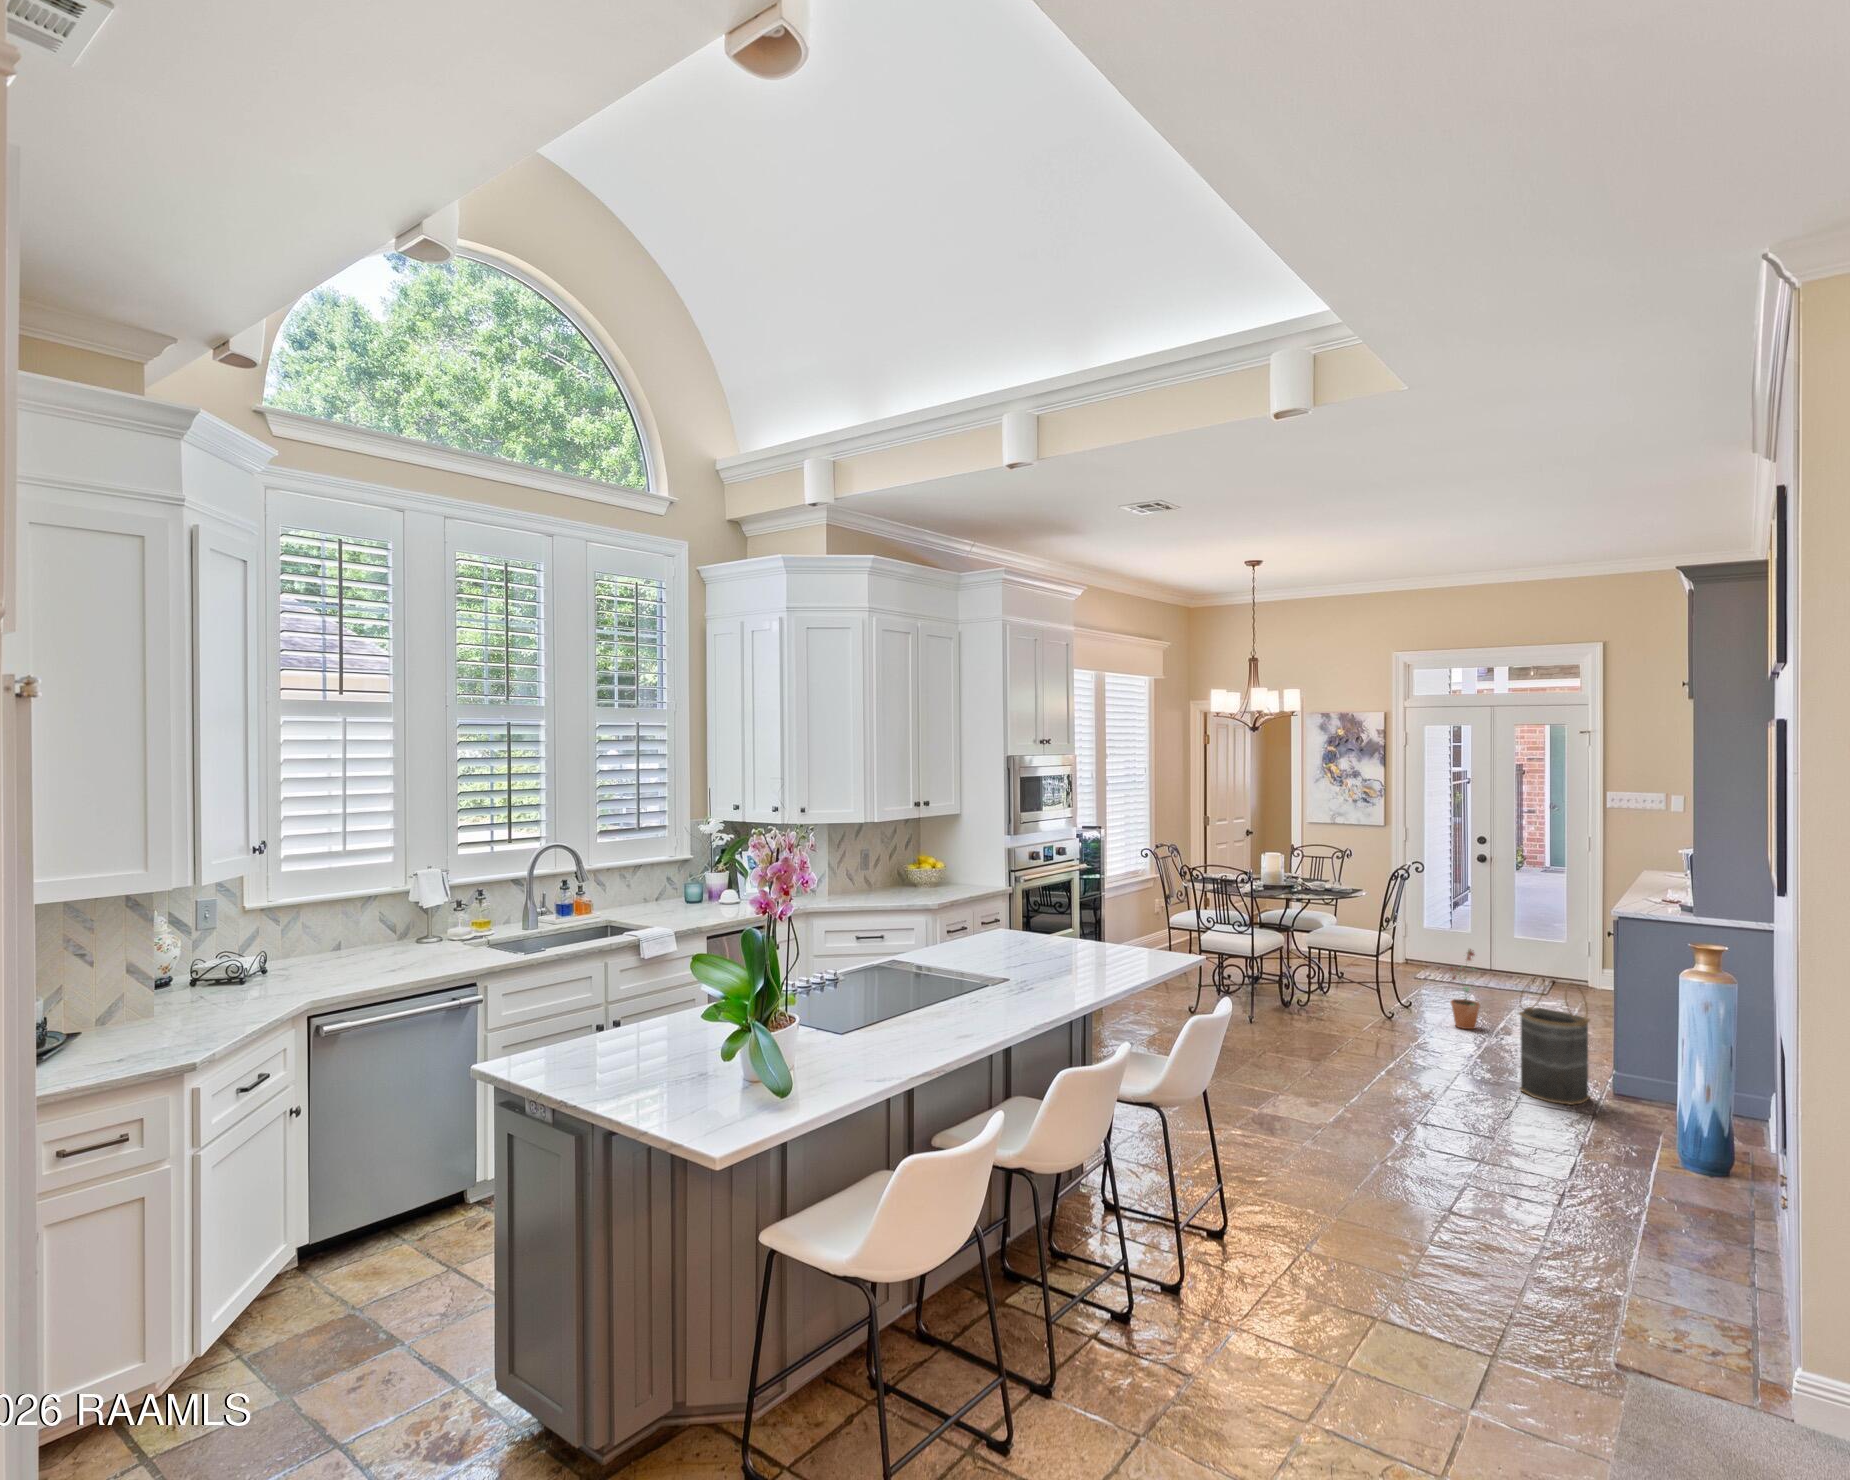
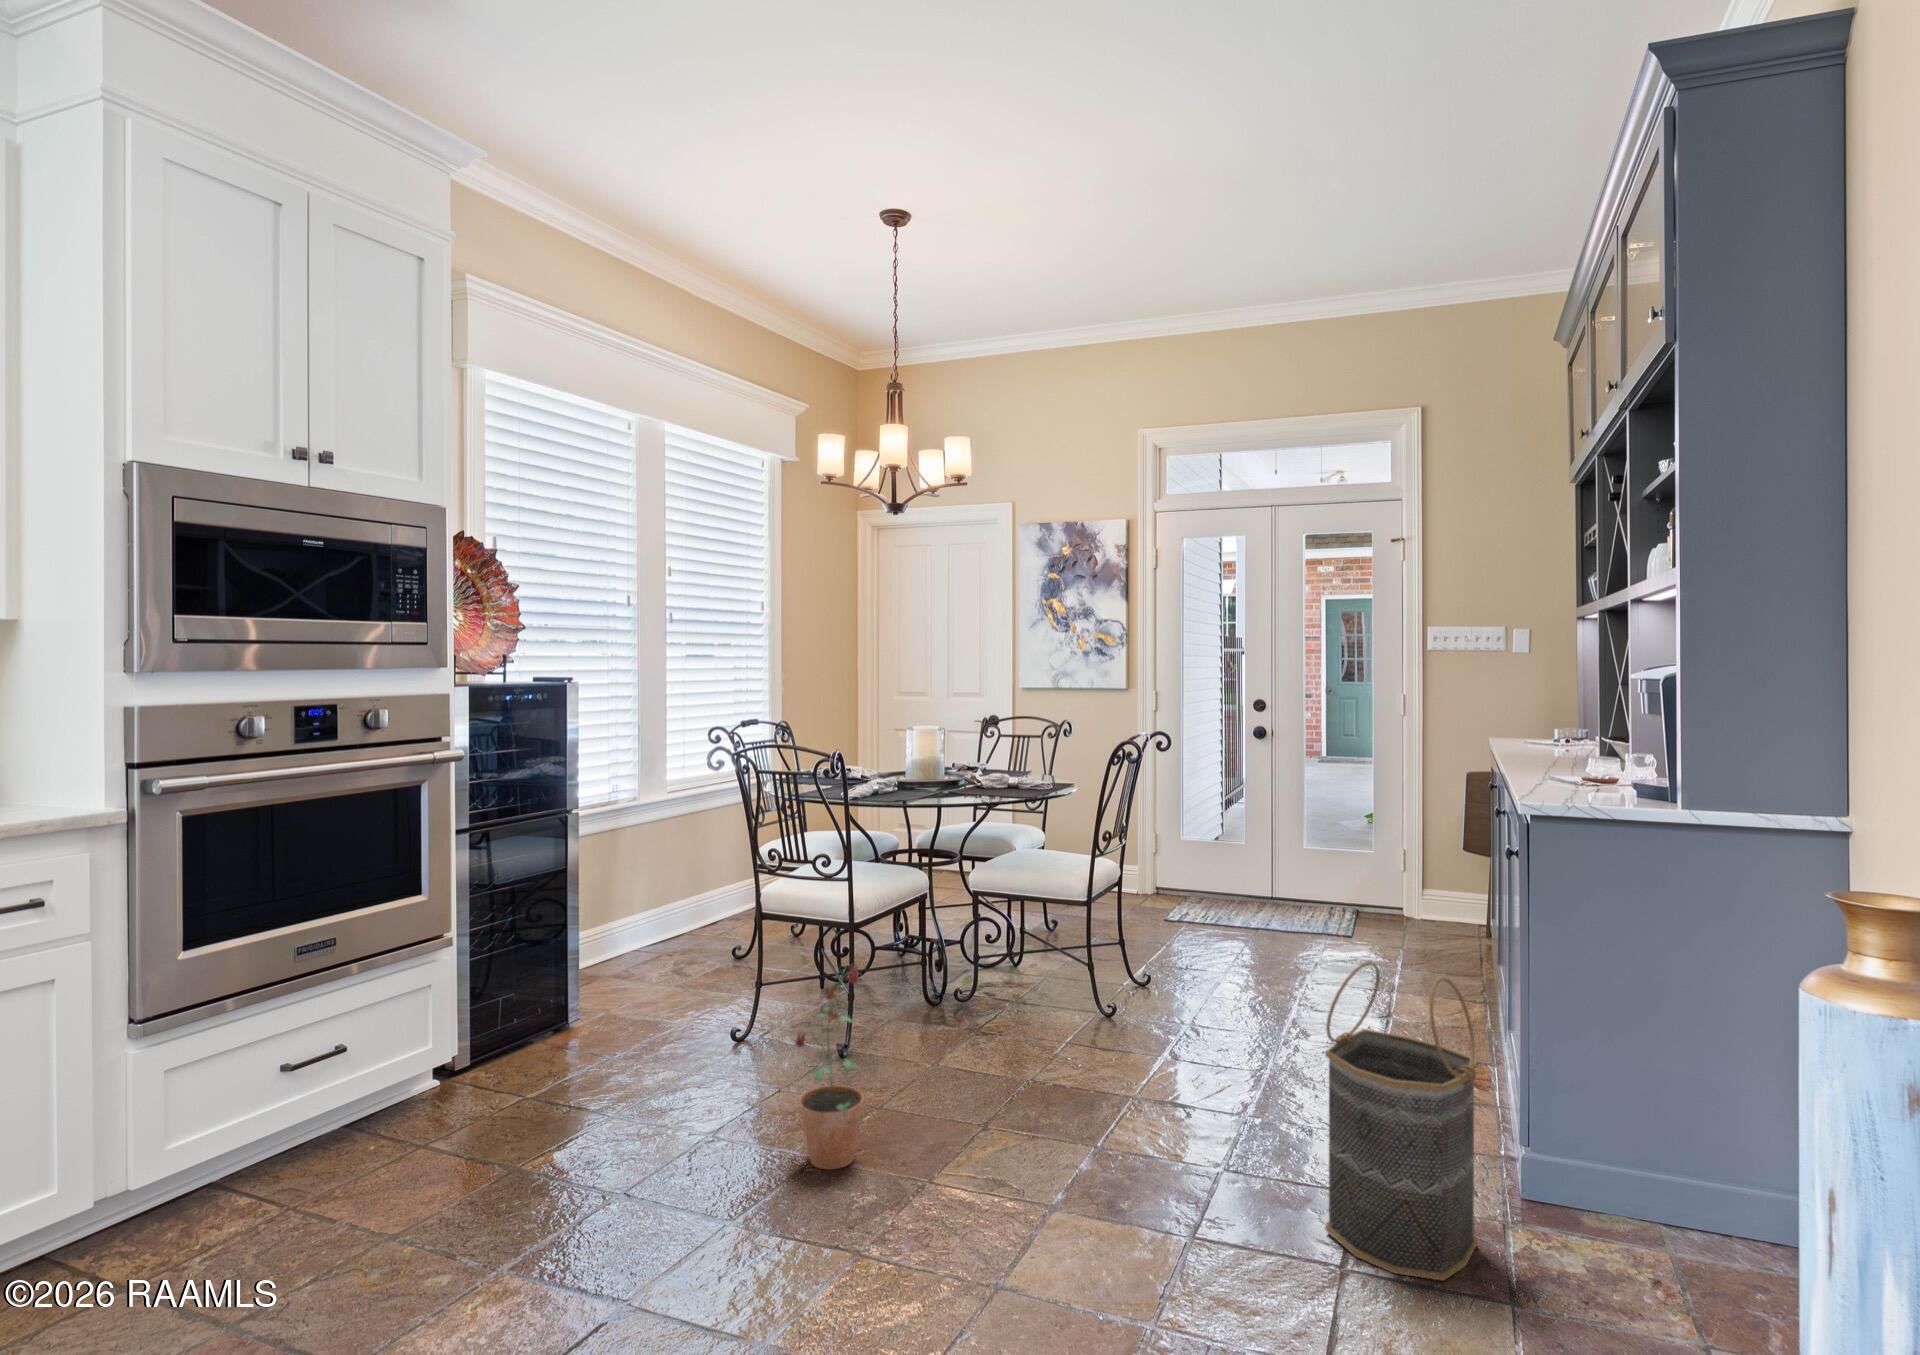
potted plant: present [1451,949,1480,1029] -> present [795,964,864,1170]

